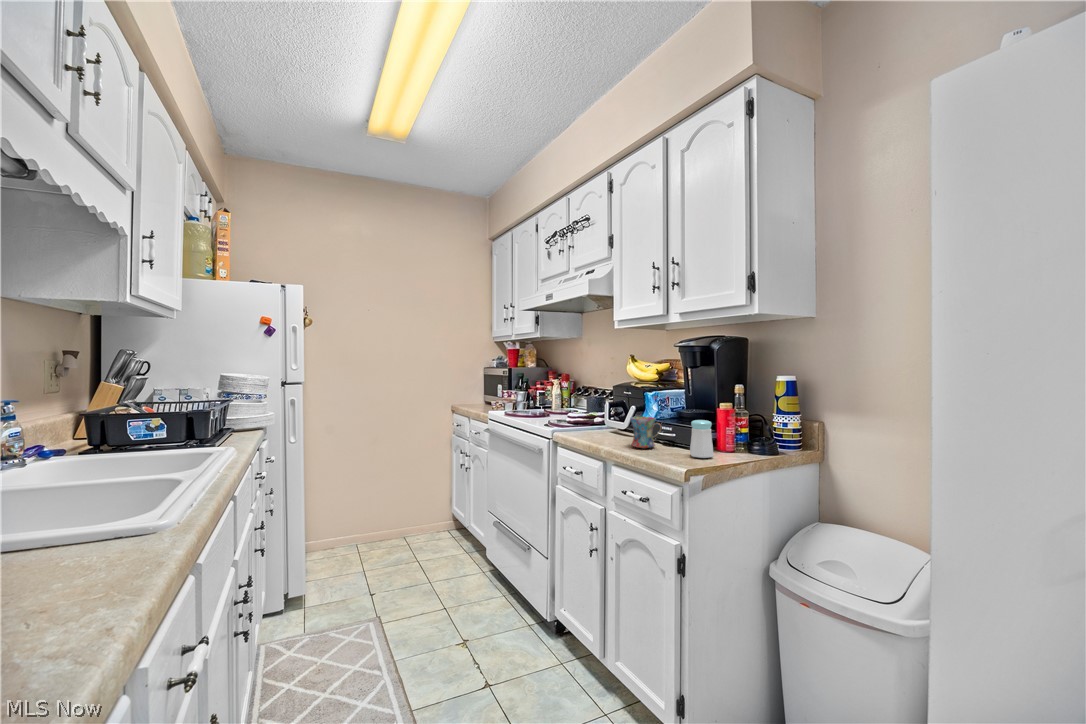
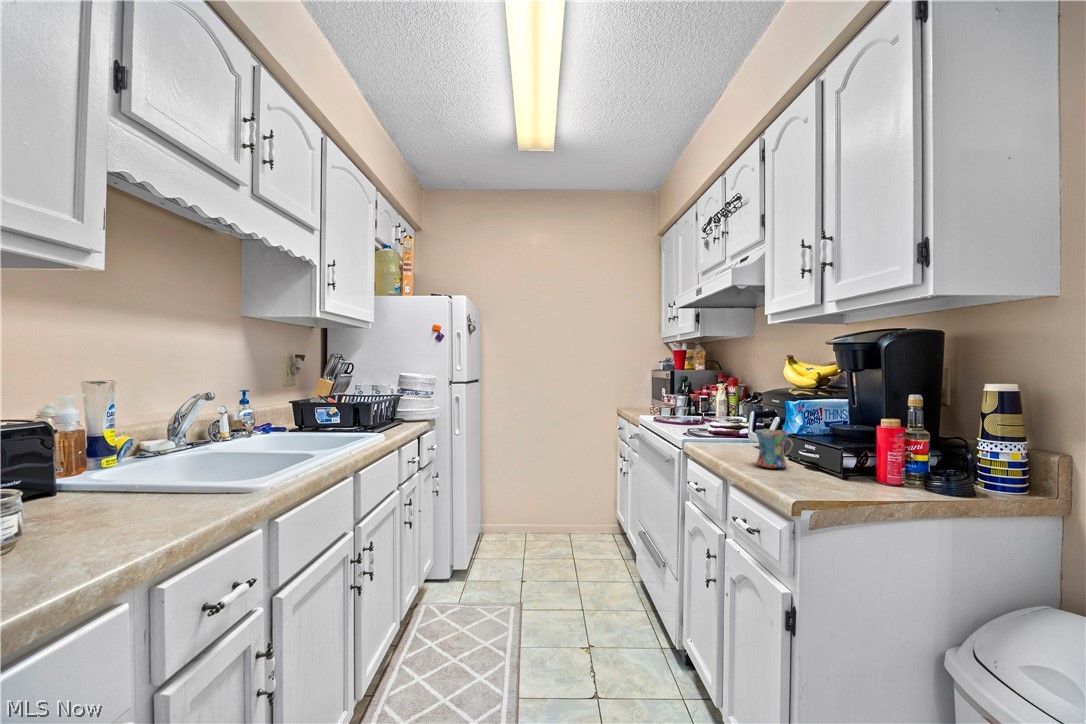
salt shaker: present [690,420,713,458] -> none [822,438,855,488]

